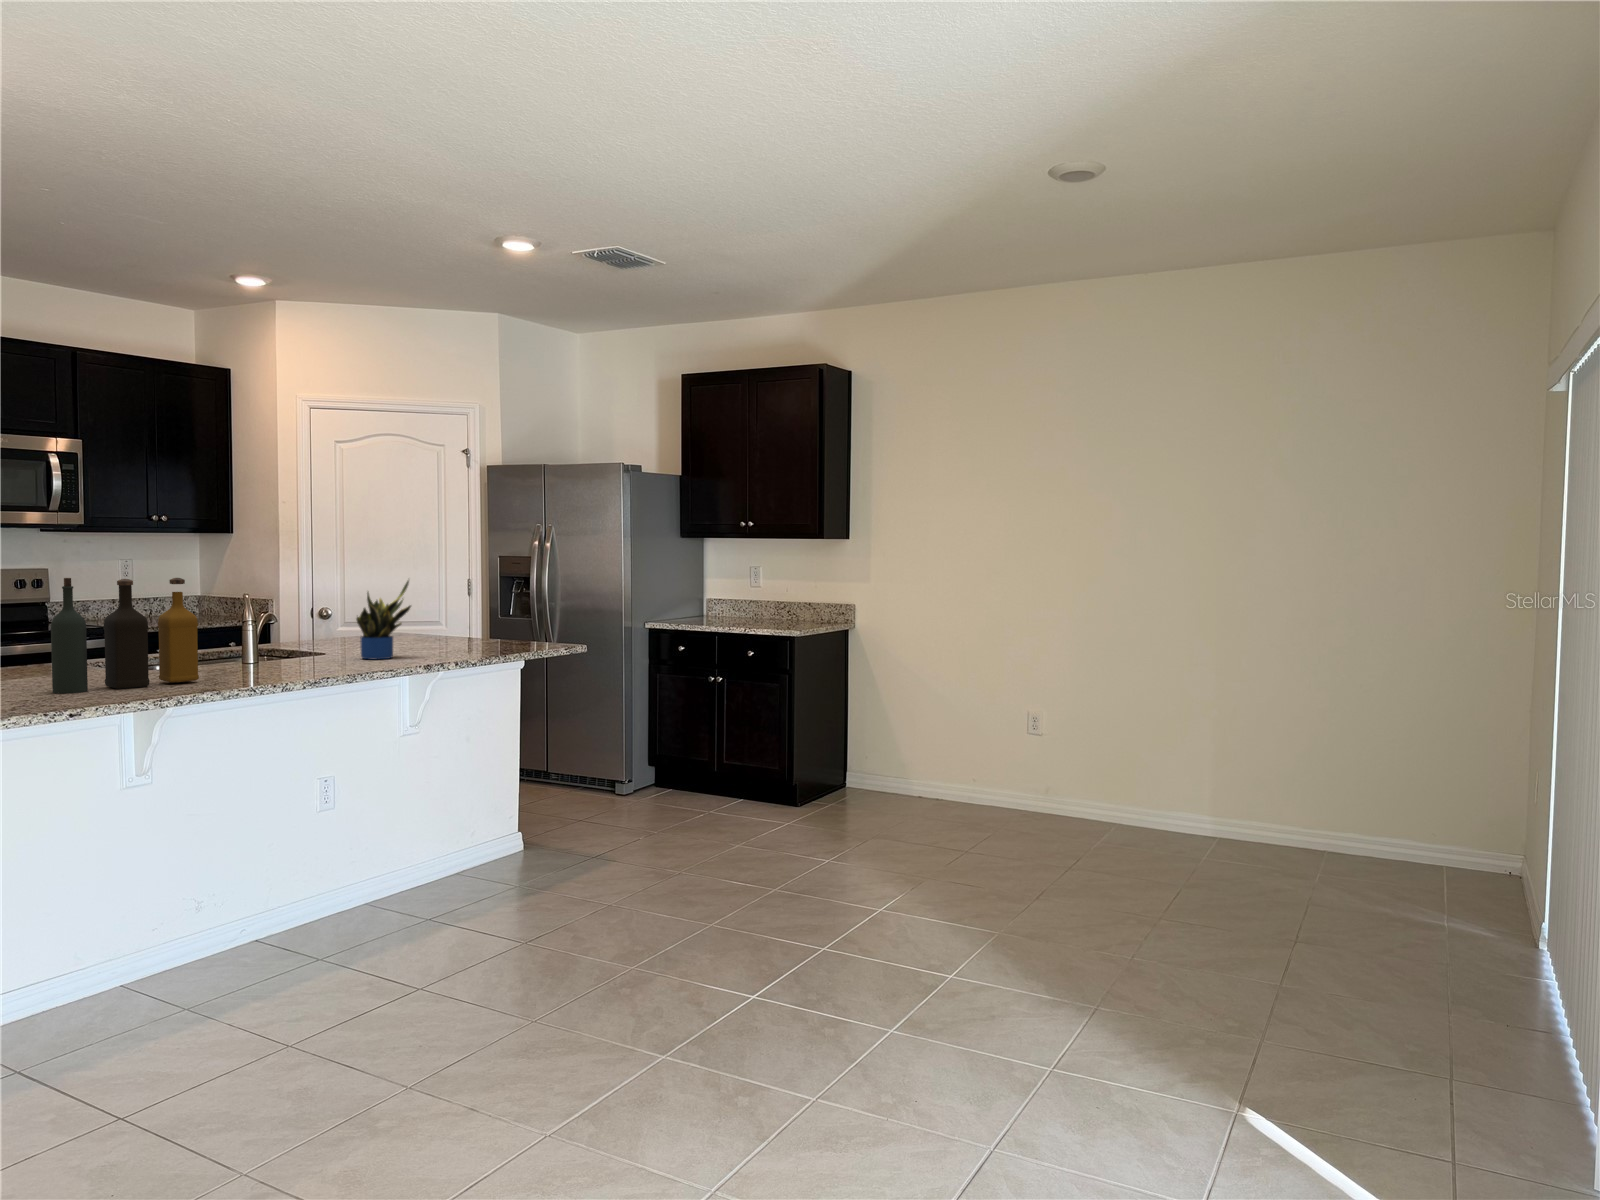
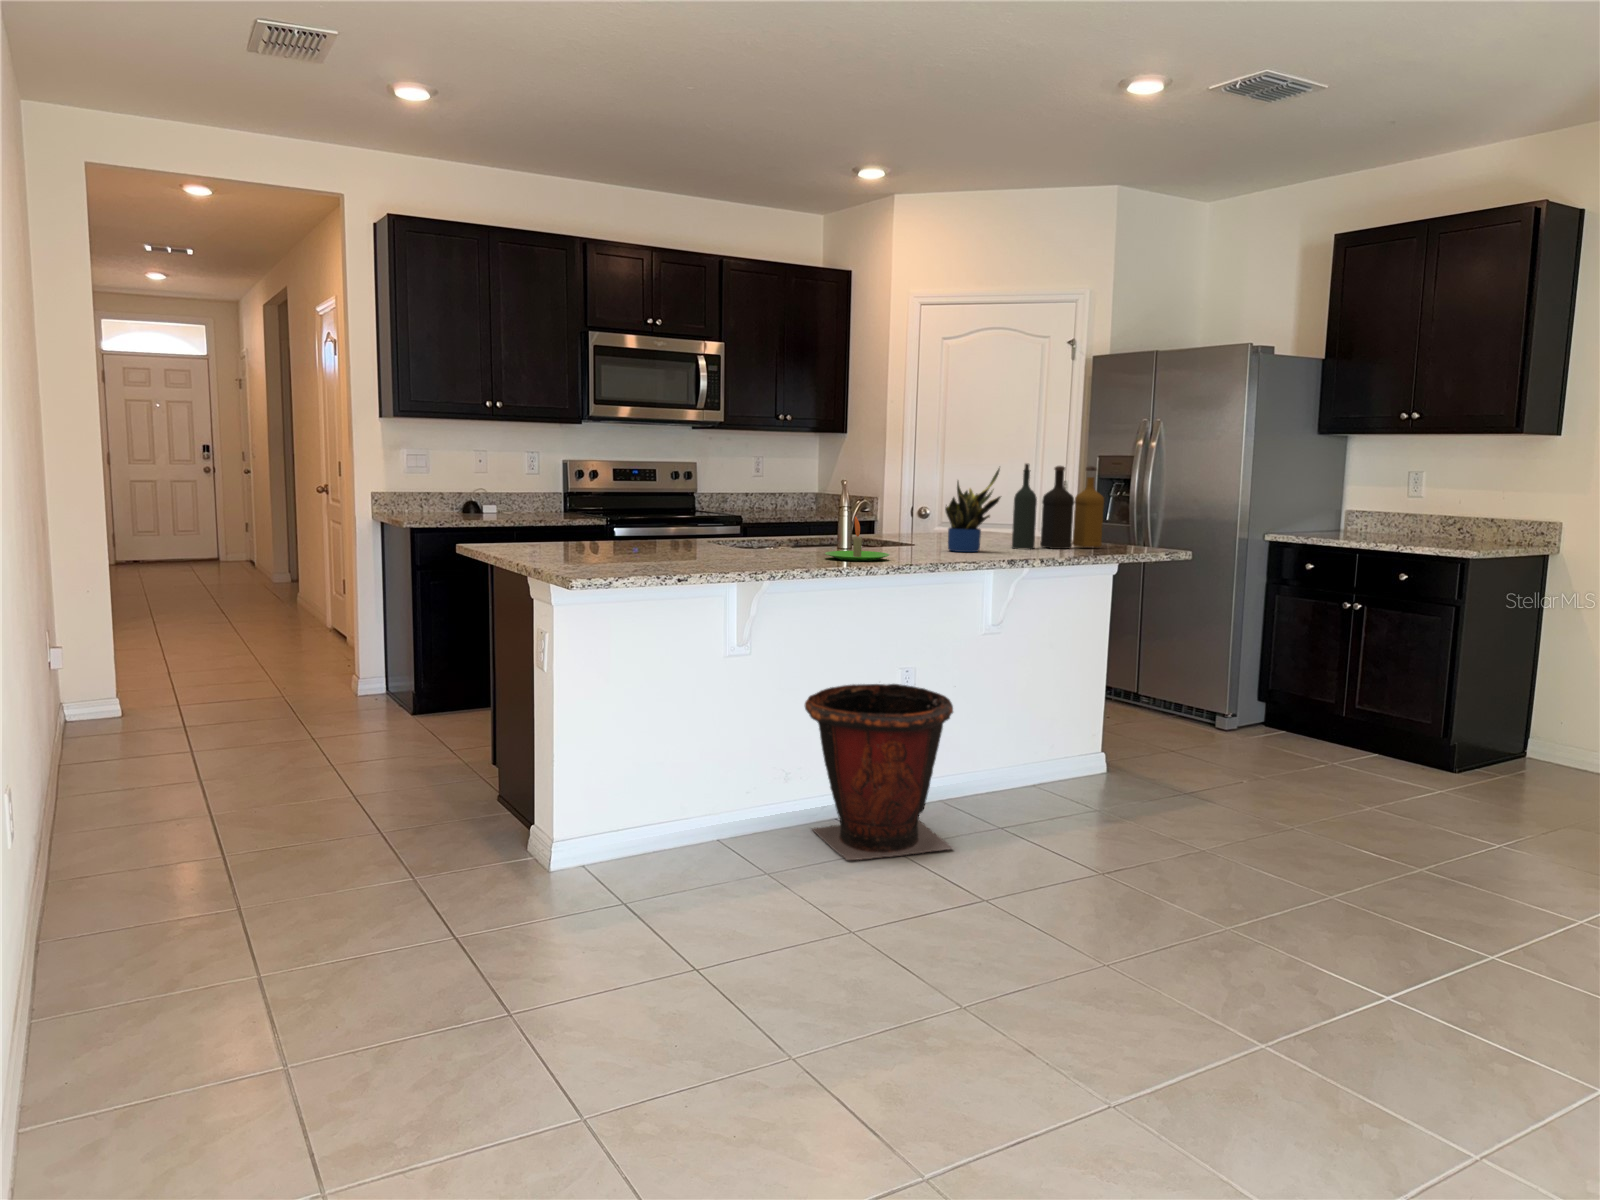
bottle: present [51,578,199,694] -> present [1012,464,1104,550]
candle: none [234,634,305,678] -> present [825,517,890,561]
trash can: none [218,789,387,978] -> present [805,684,953,860]

